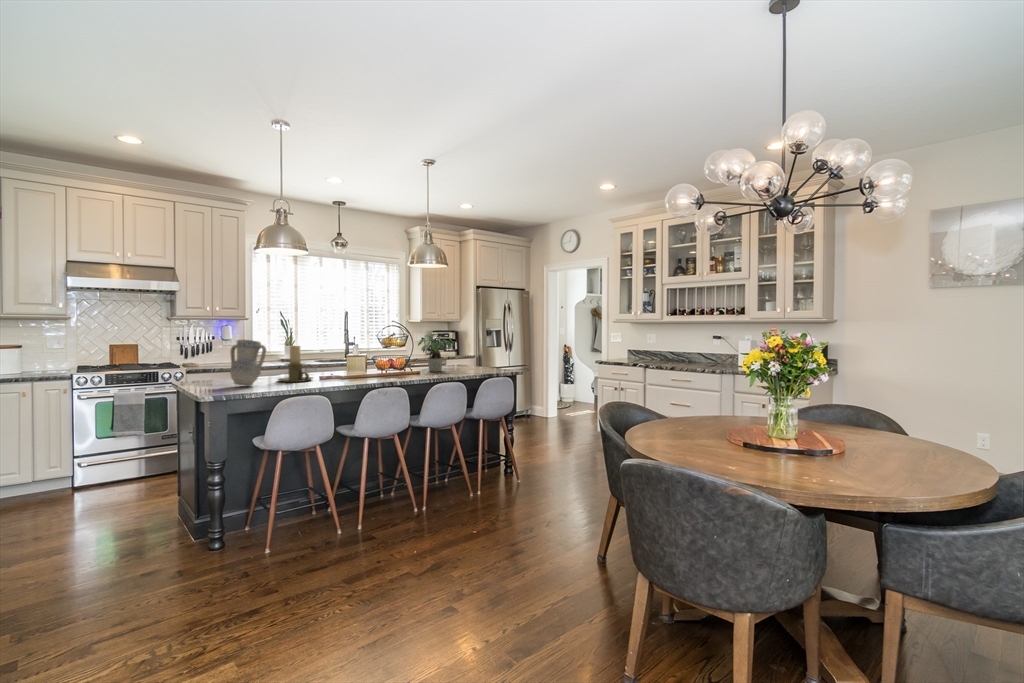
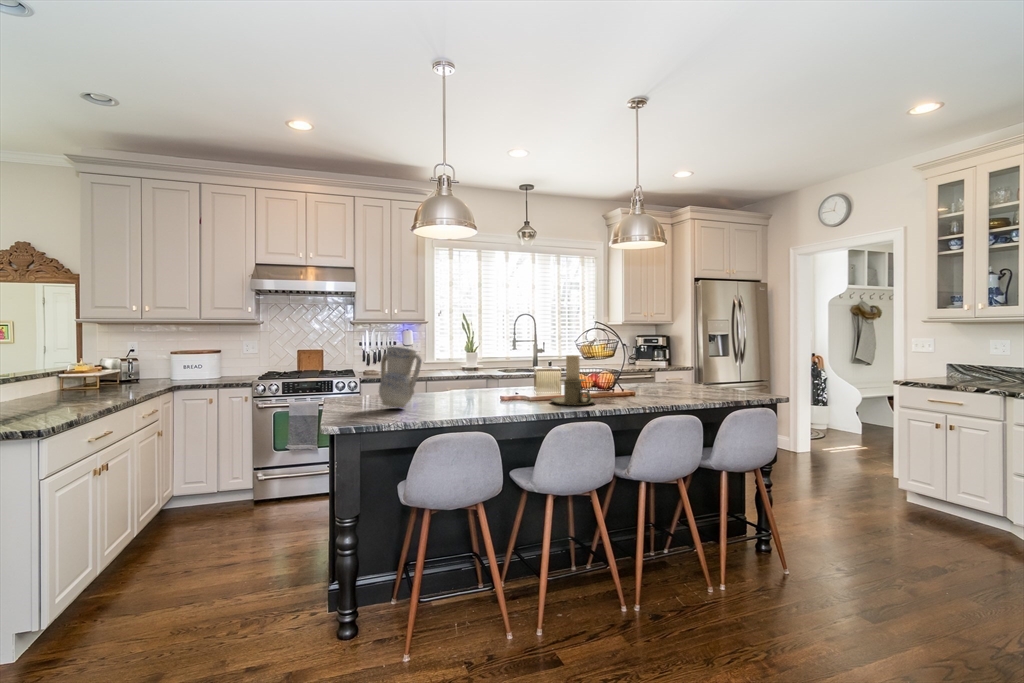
potted plant: present [418,334,454,372] -> none [623,339,675,393]
candle holder: present [278,346,313,382] -> present [551,355,595,405]

